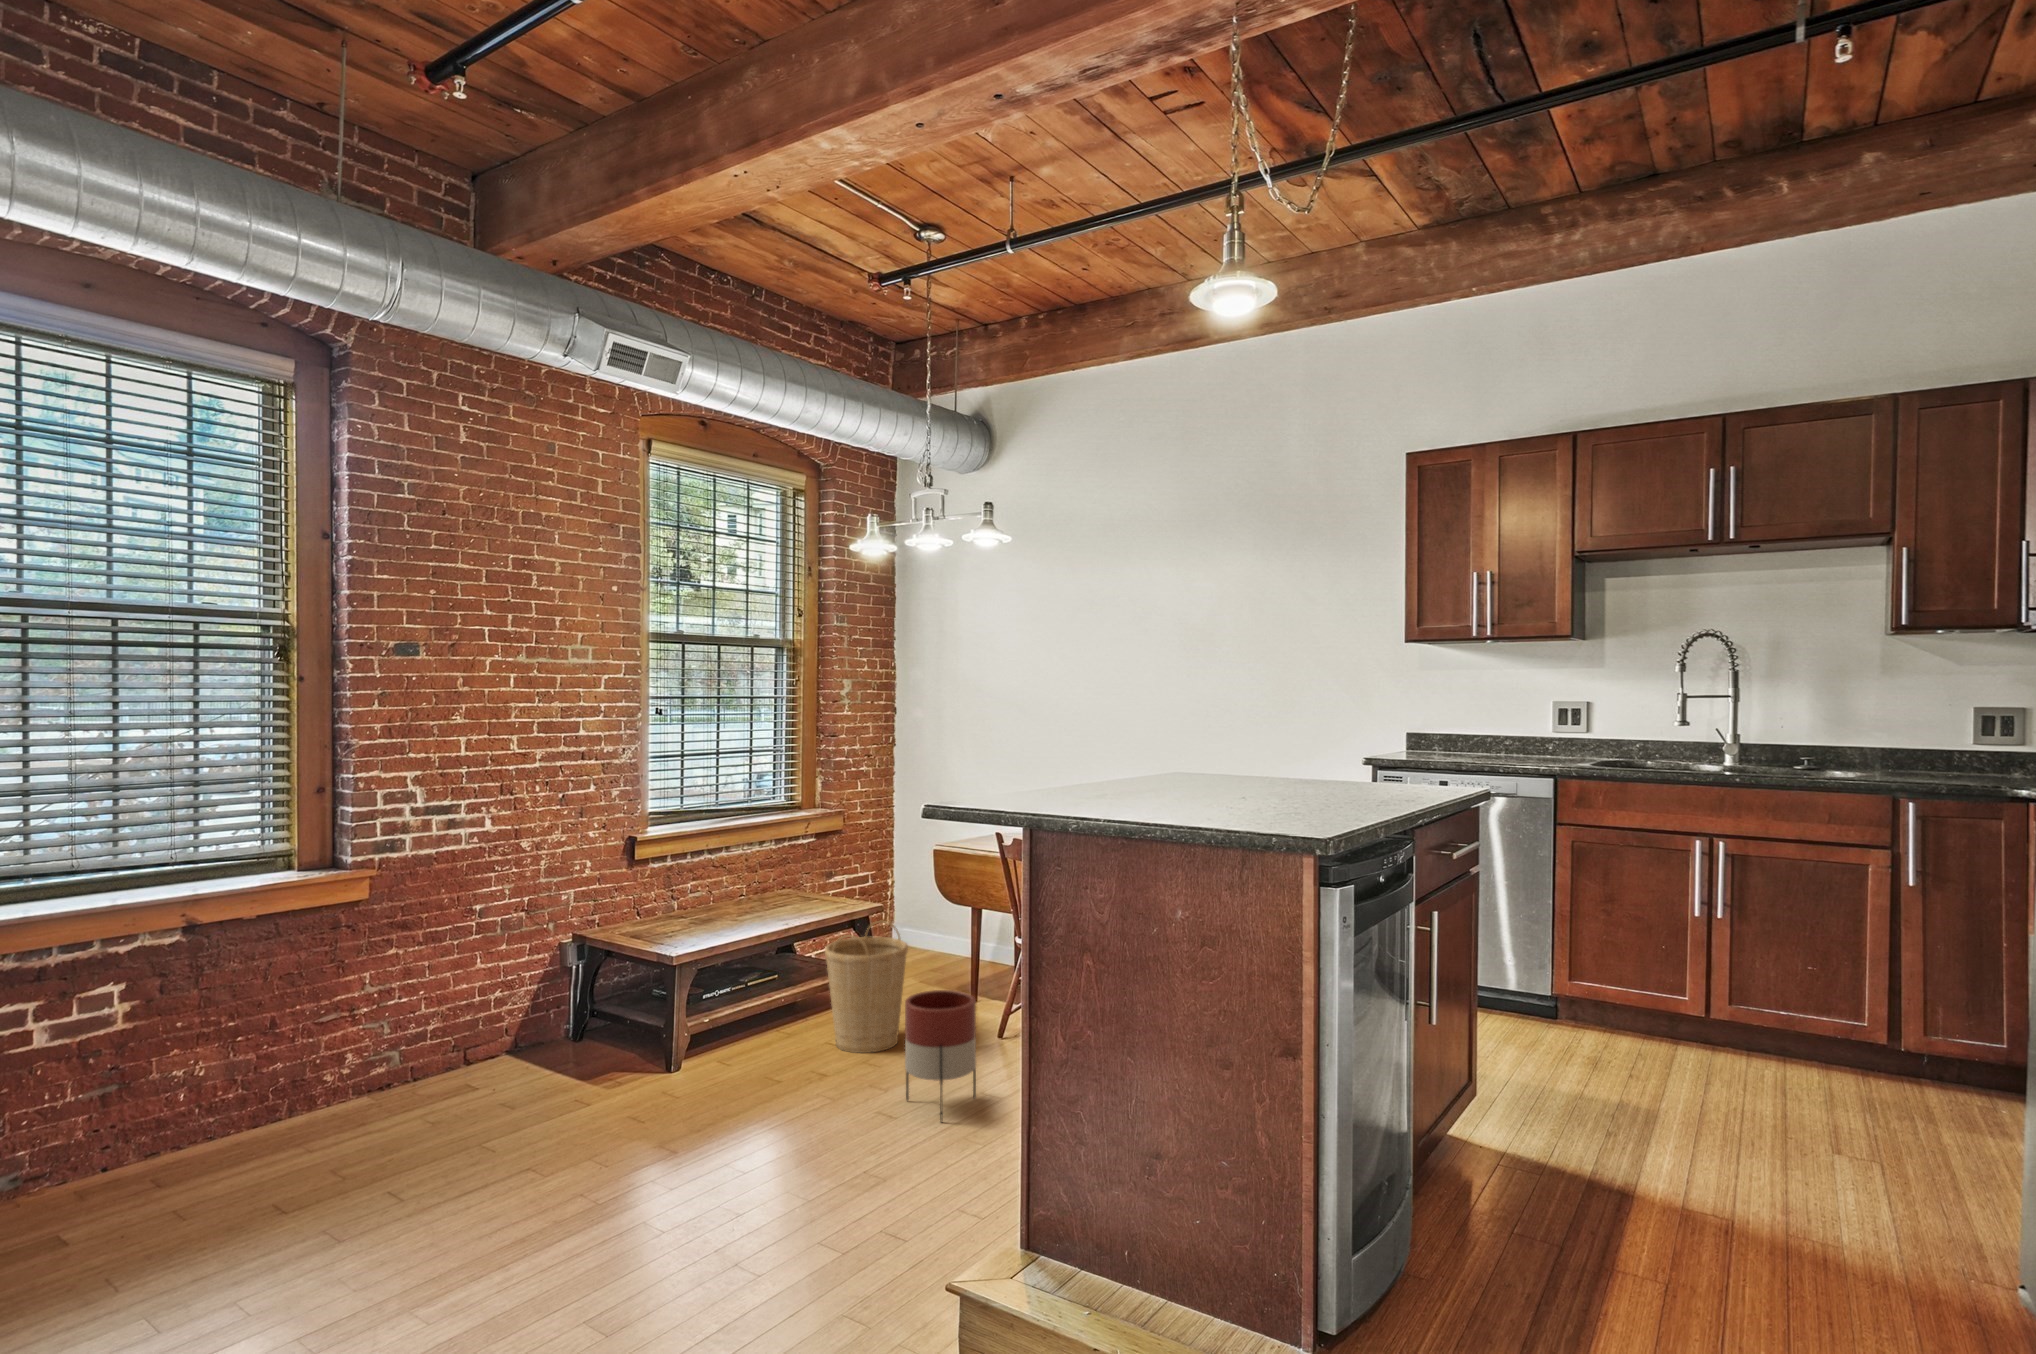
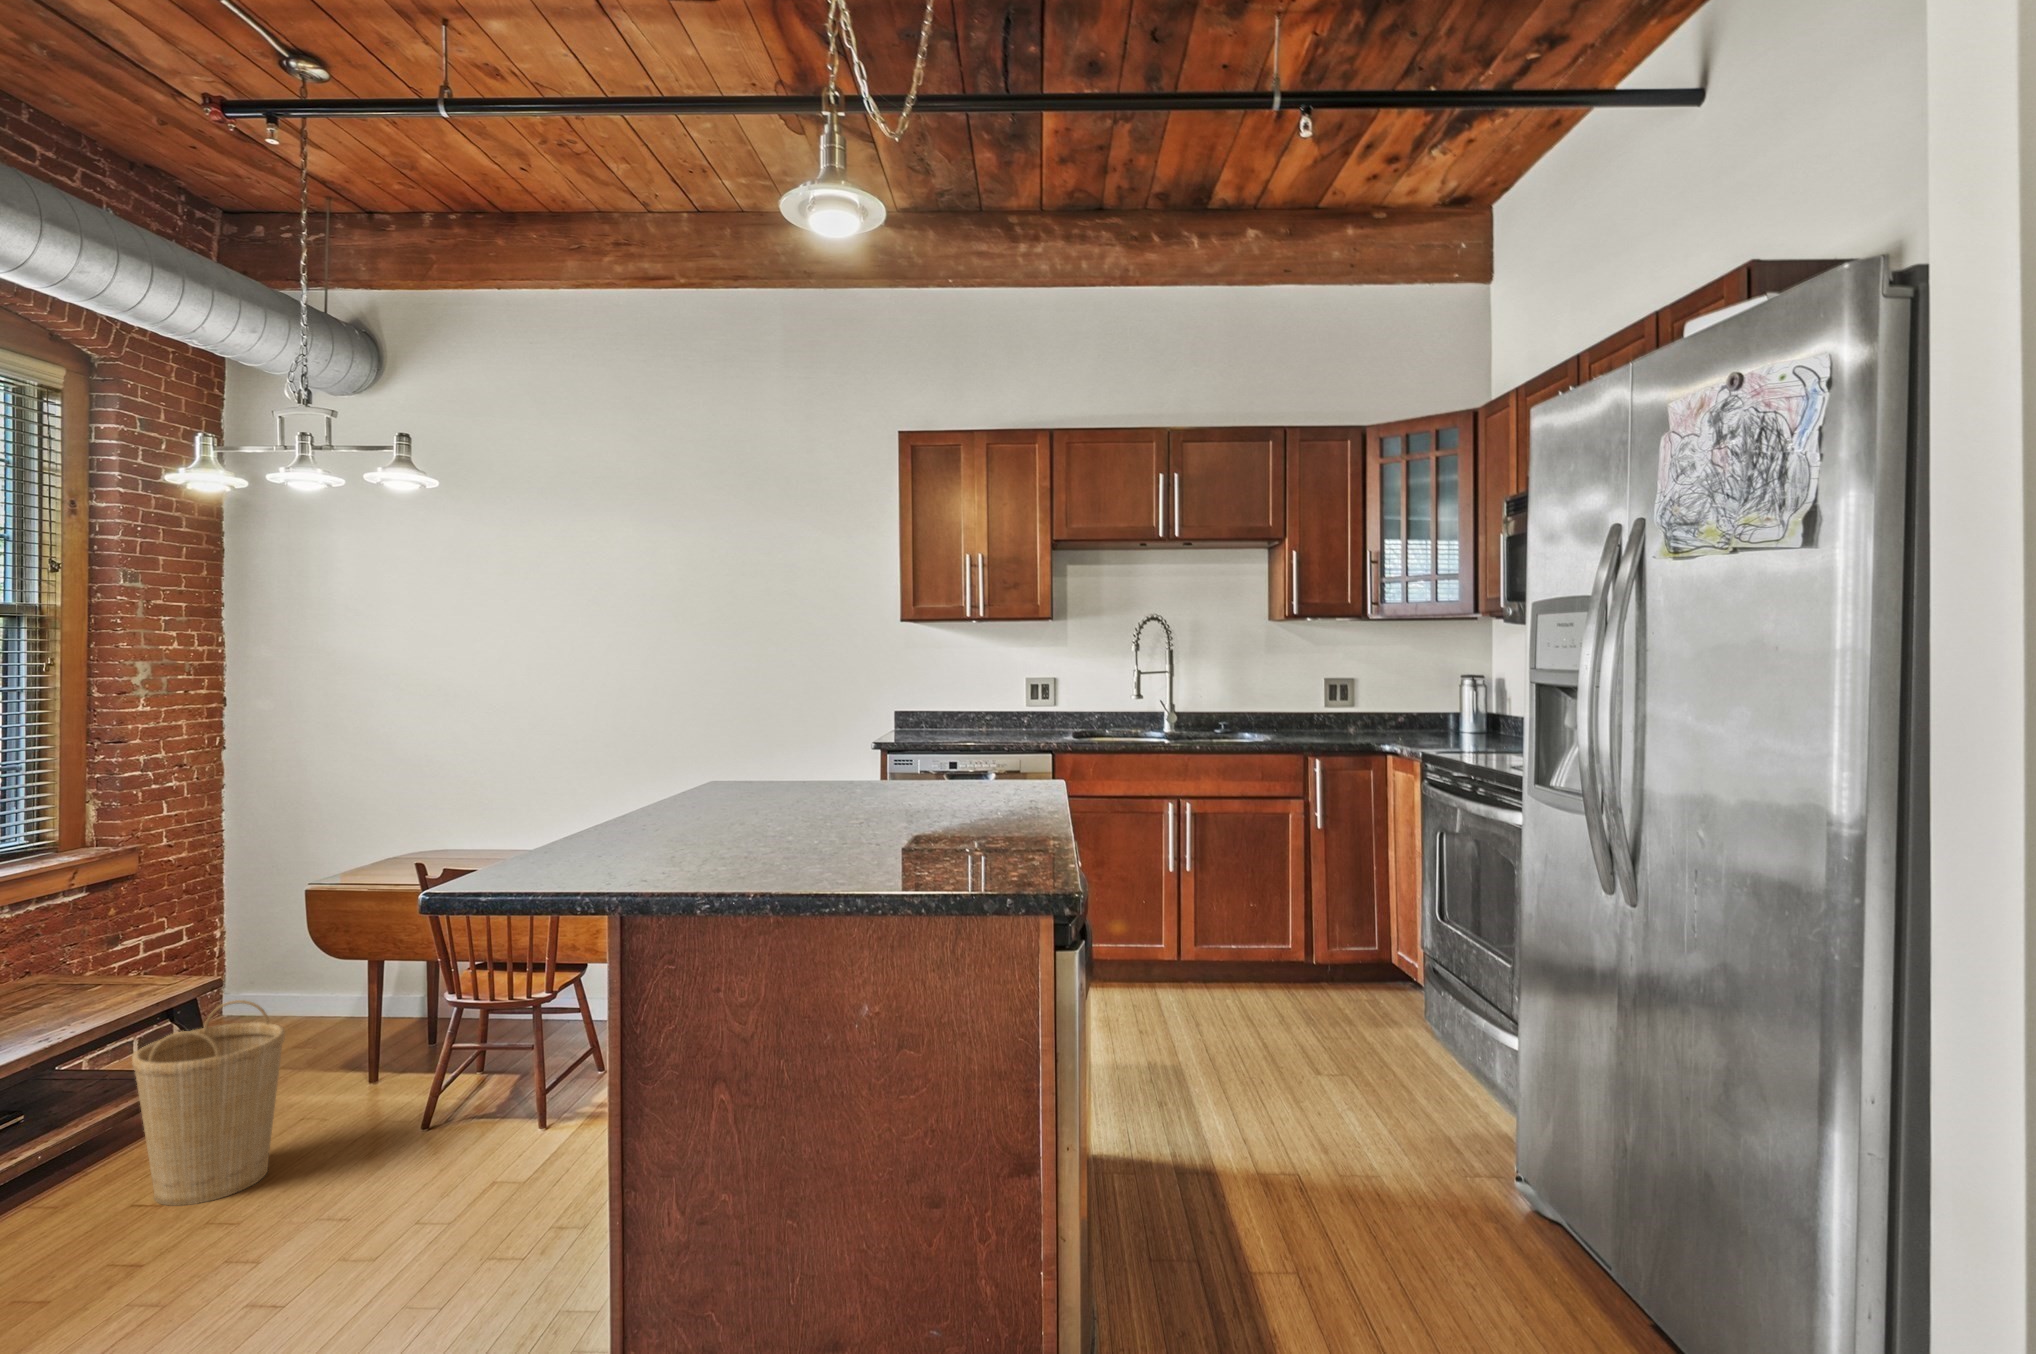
planter: present [905,990,976,1122] -> none [304,1084,425,1282]

